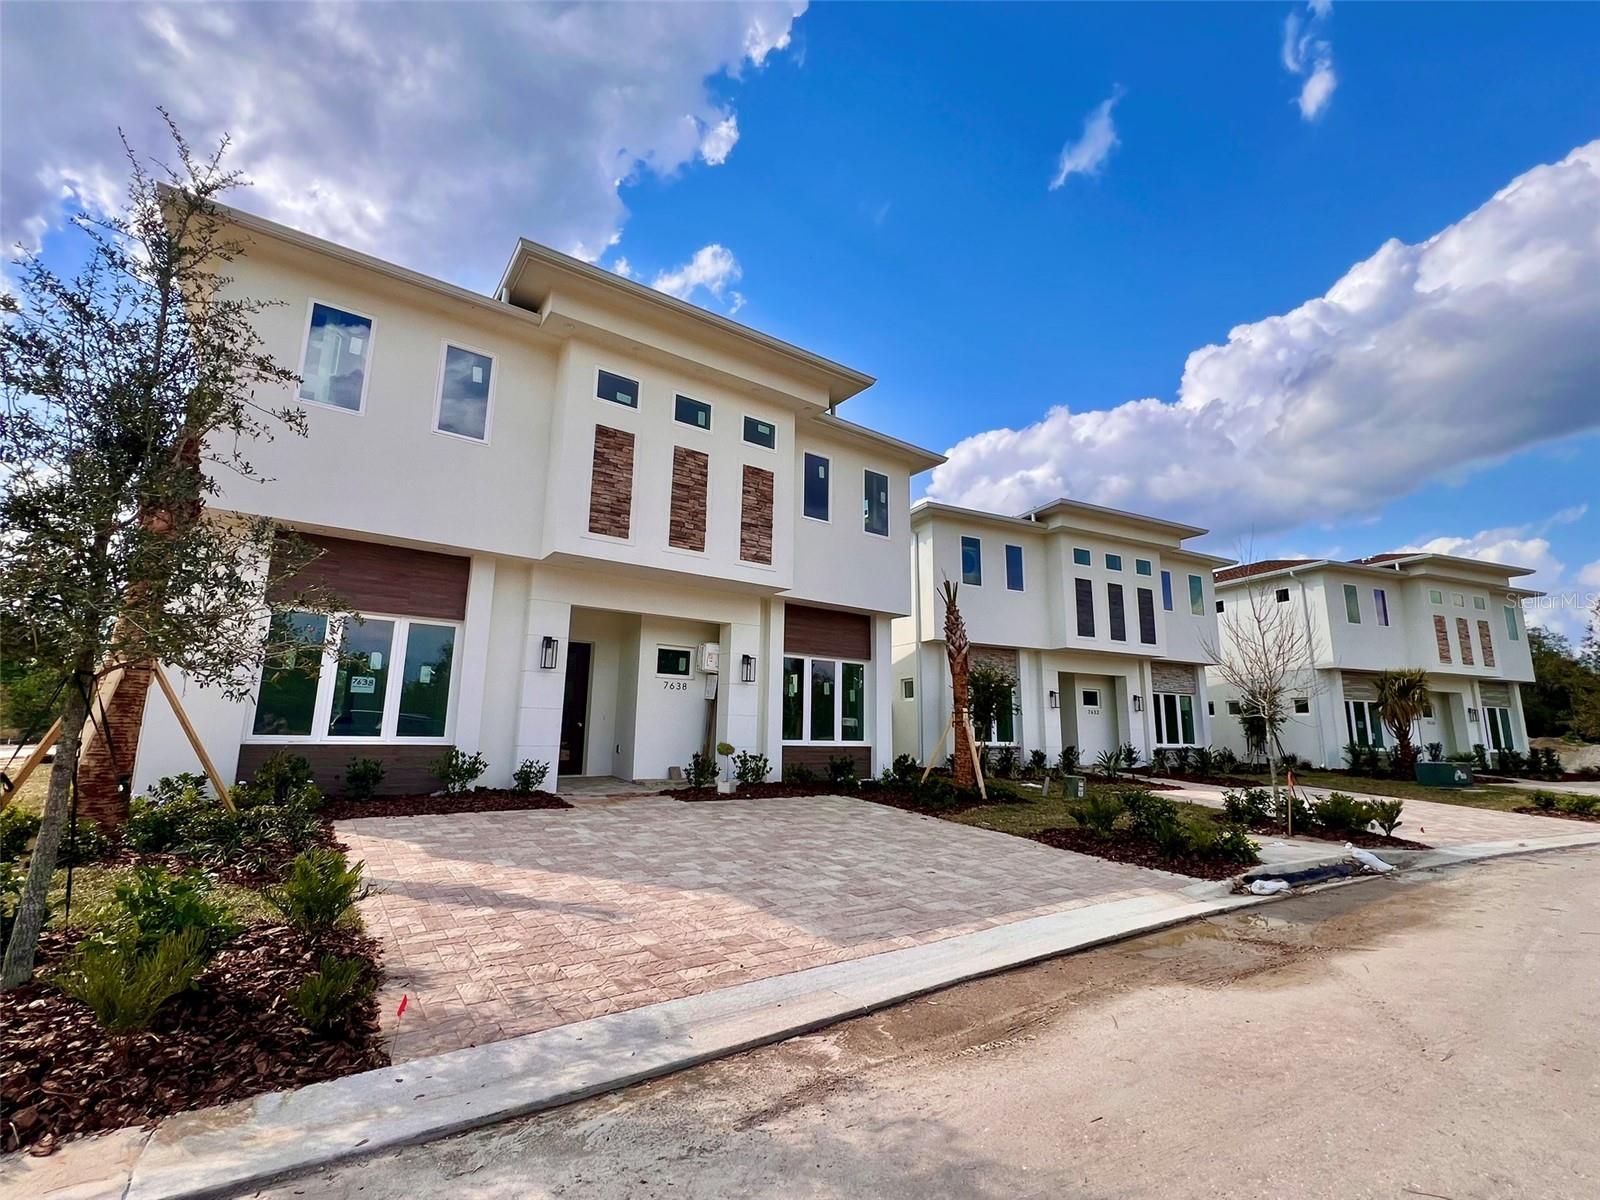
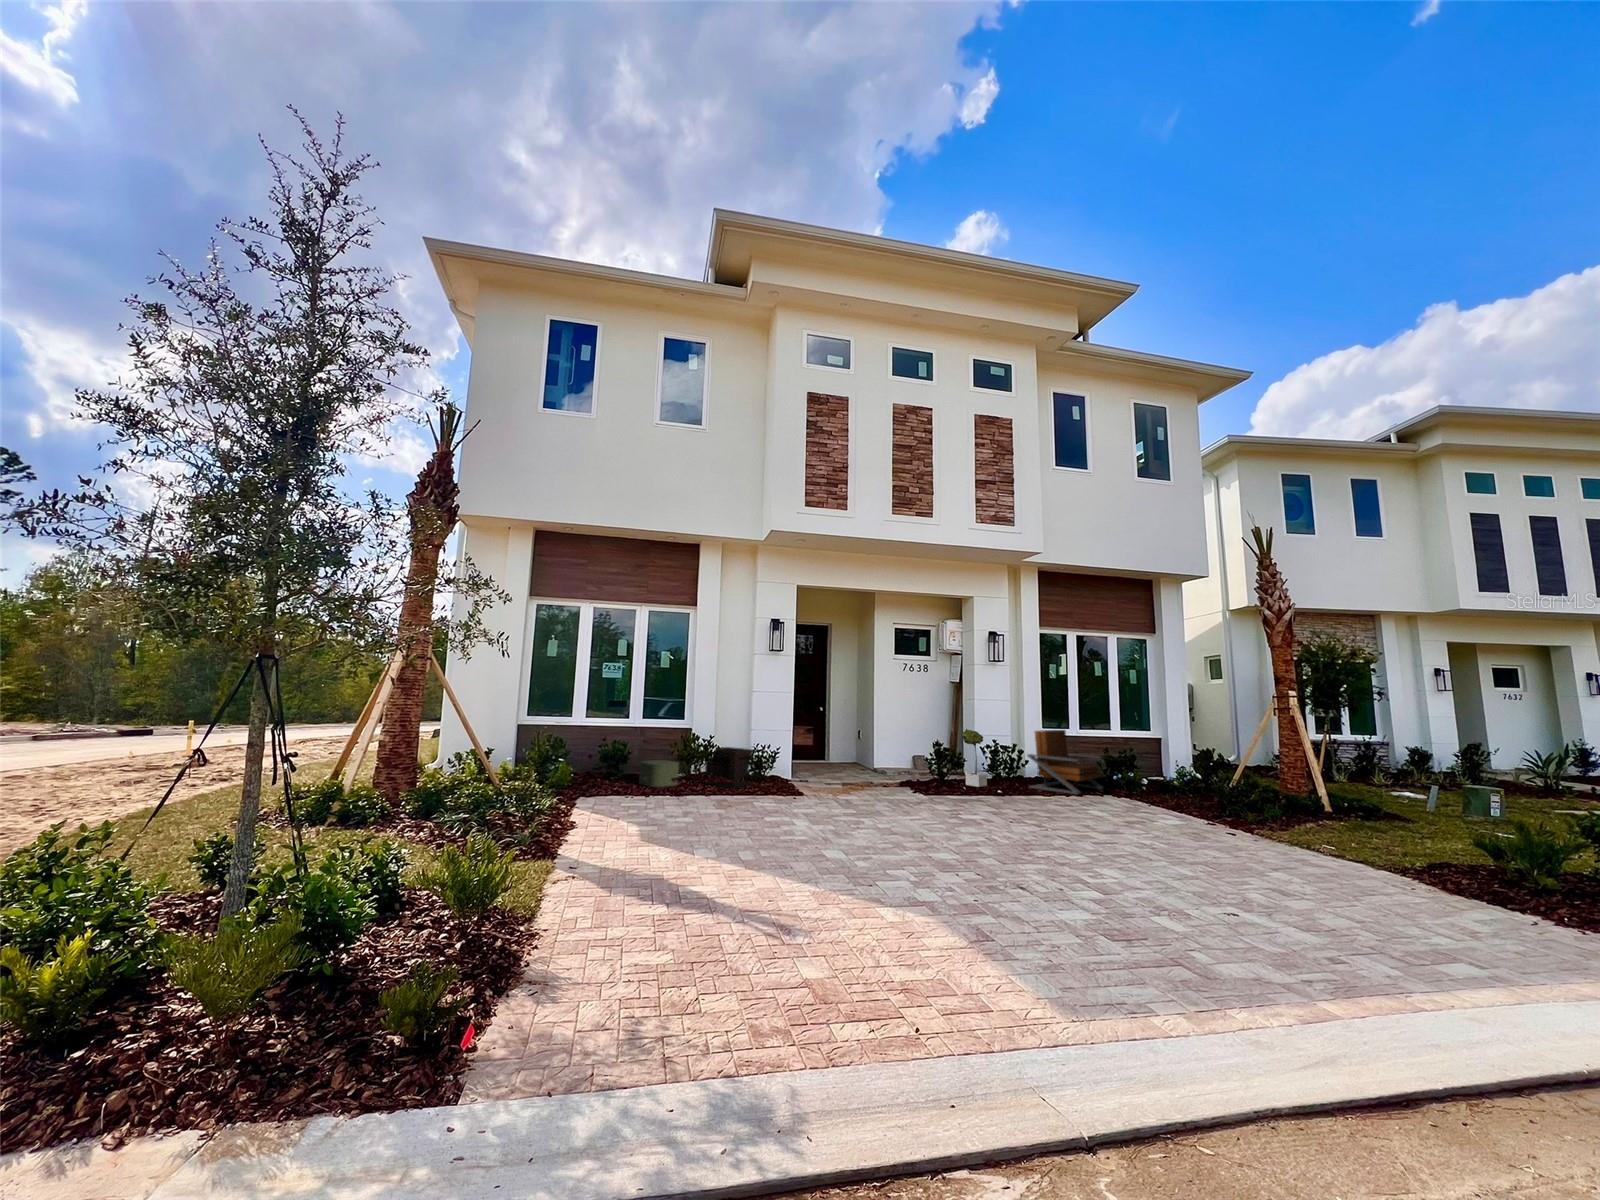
lounge chair: none [770,741,830,796] -> present [1027,730,1103,794]
wooden crate: none [465,764,520,805] -> present [705,747,754,788]
storage box: none [390,780,438,808] -> present [639,760,679,787]

